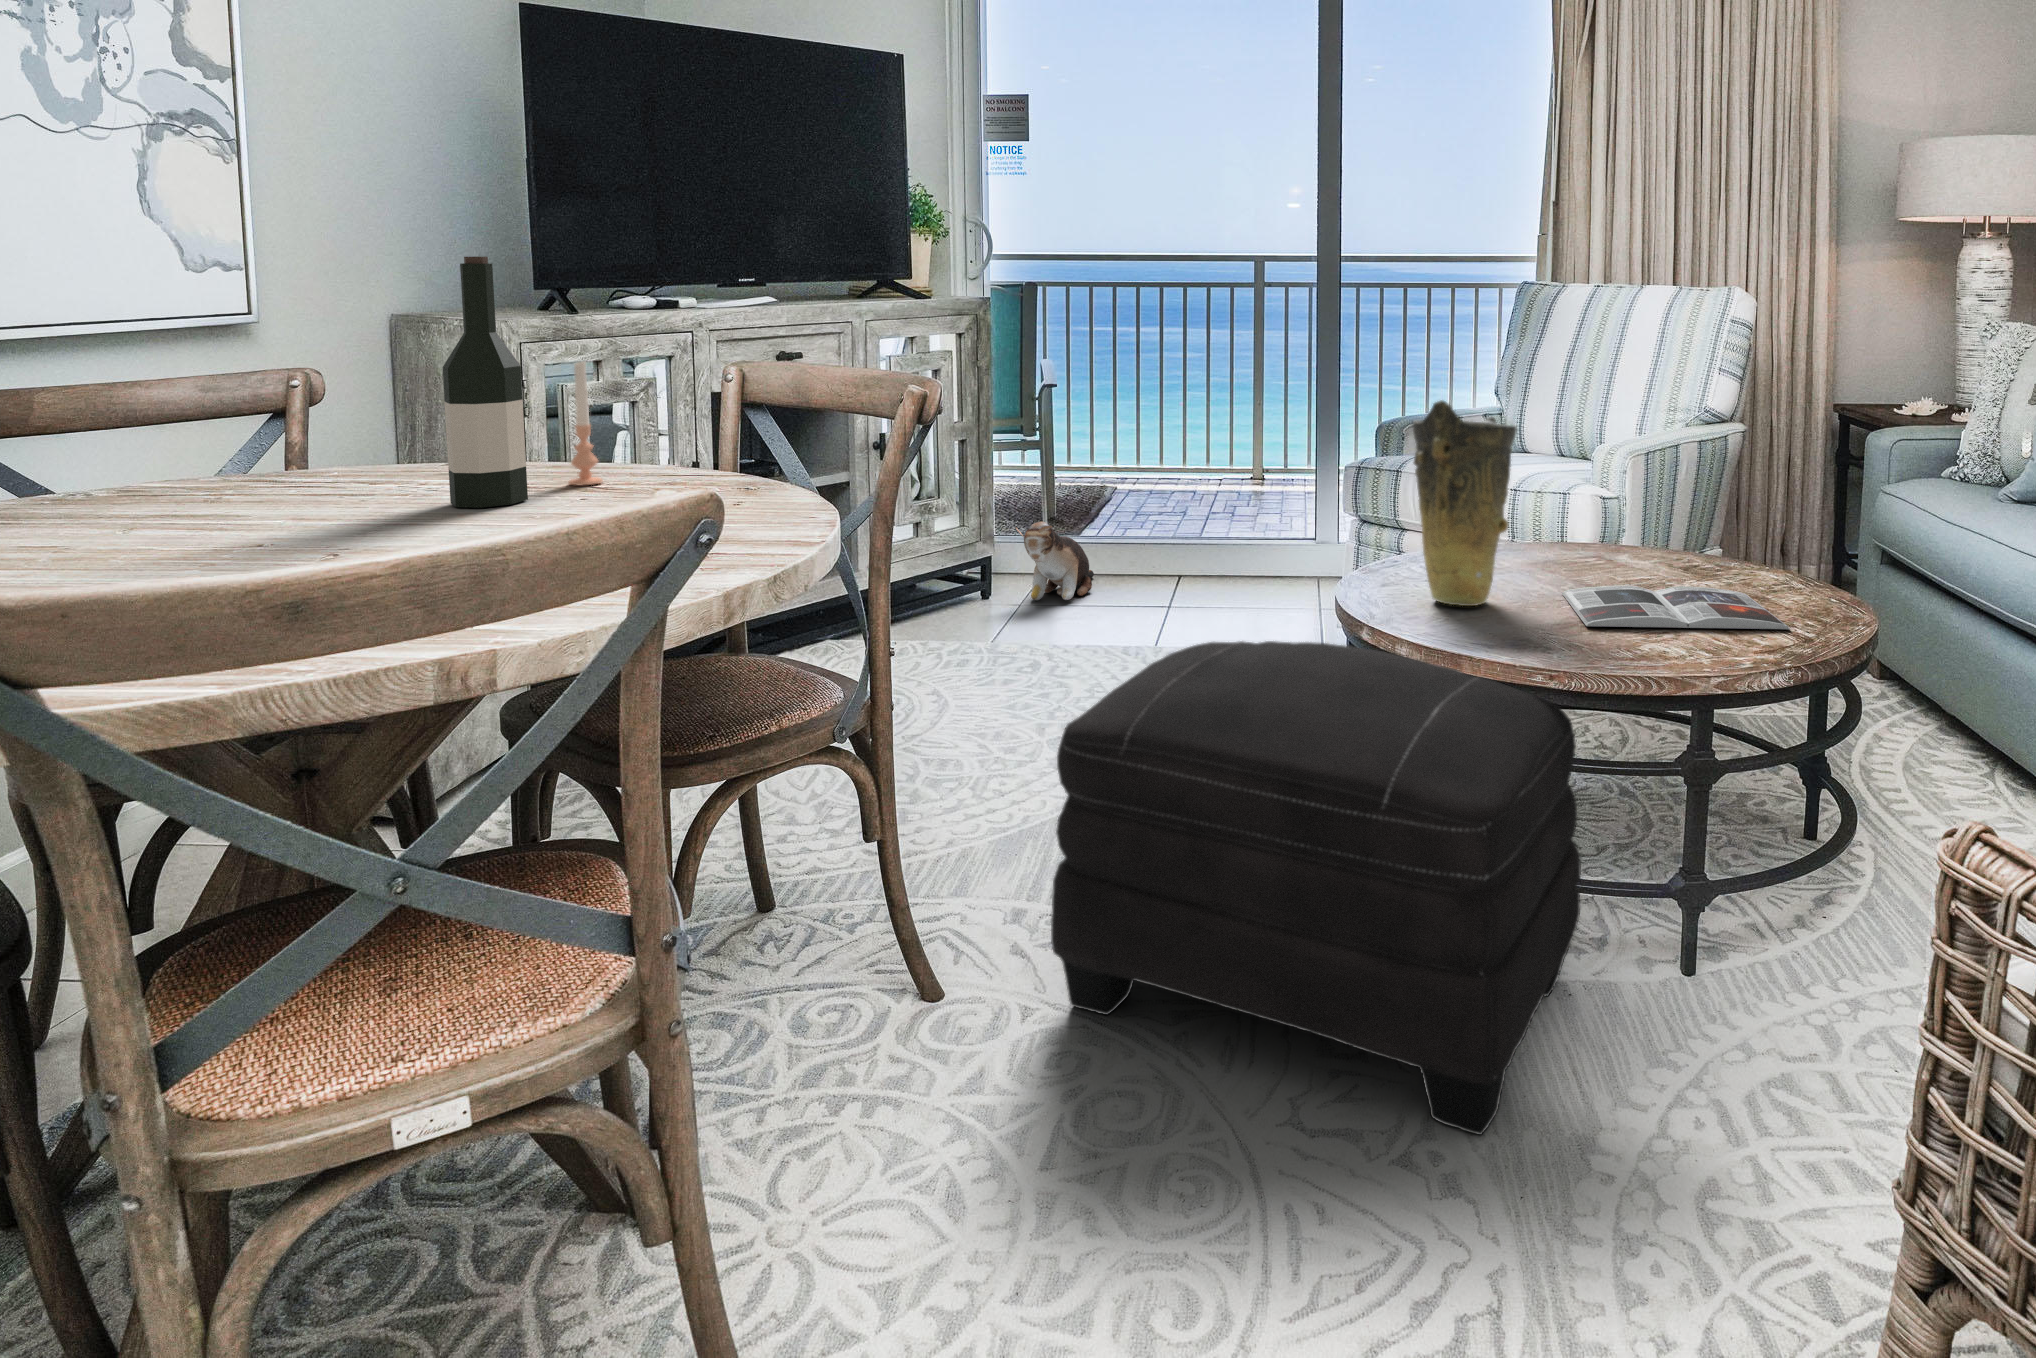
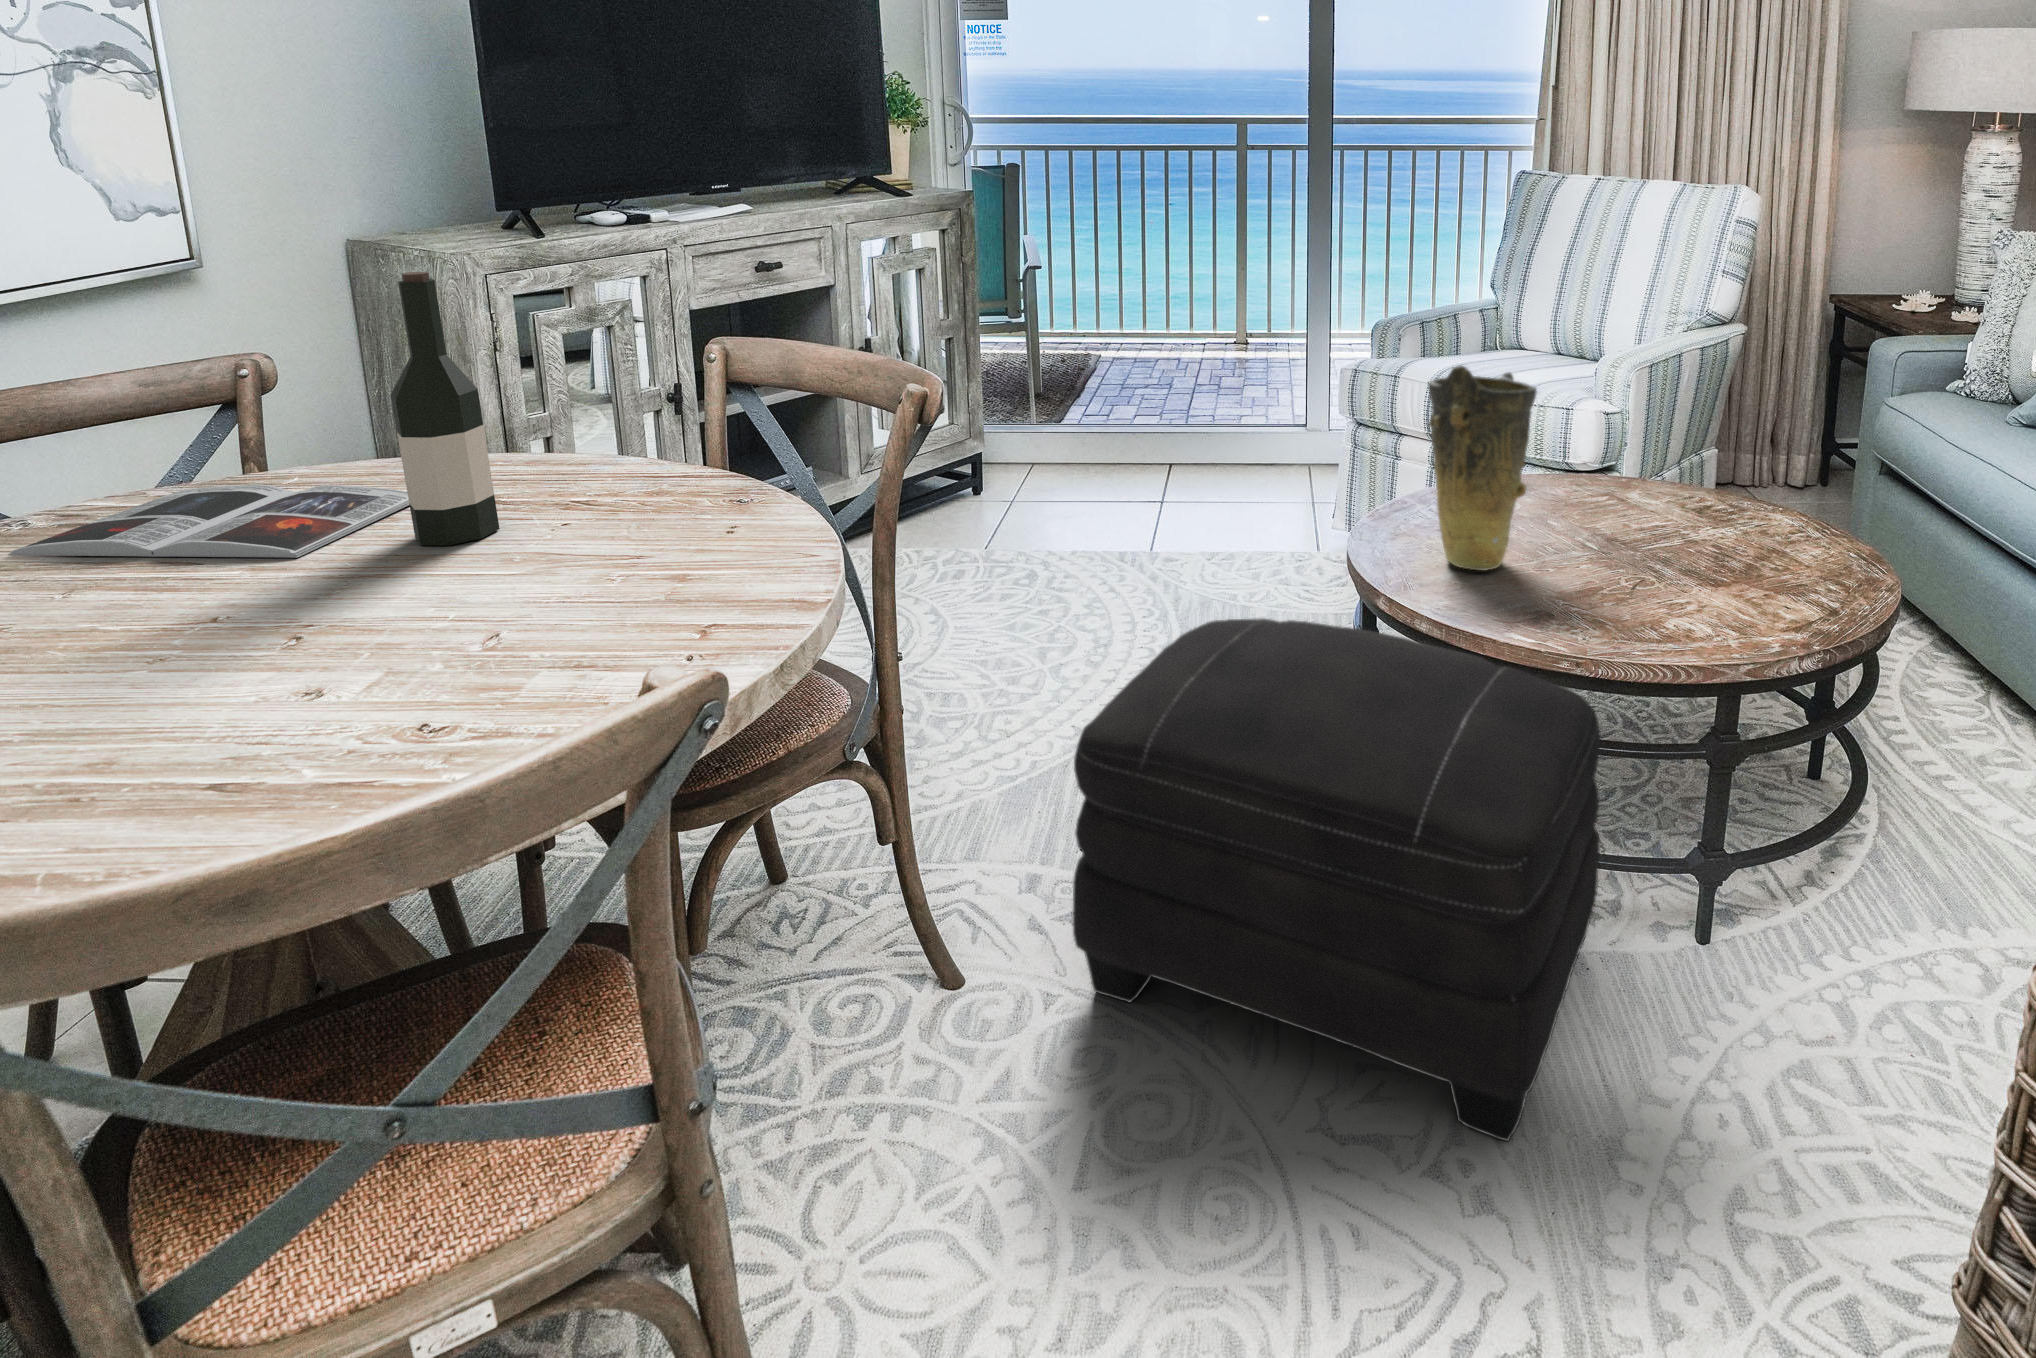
candle: present [568,361,603,485] -> none [539,367,582,500]
plush toy: present [1016,521,1094,600] -> none [1014,425,1092,500]
magazine: present [1562,585,1790,629] -> present [8,484,409,558]

